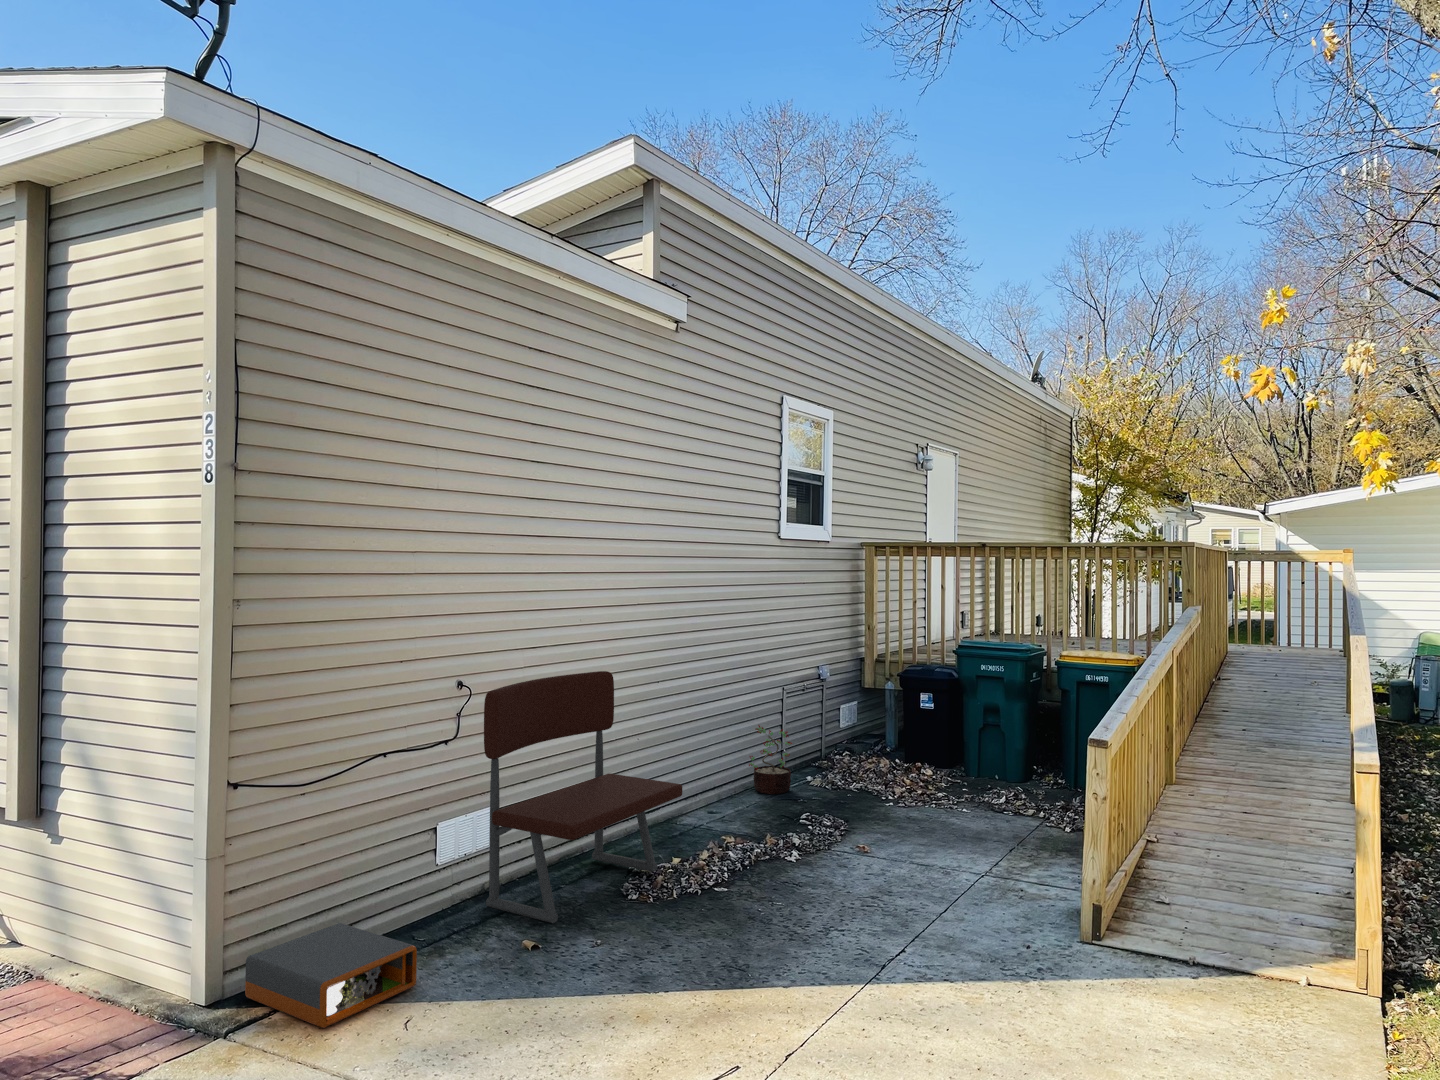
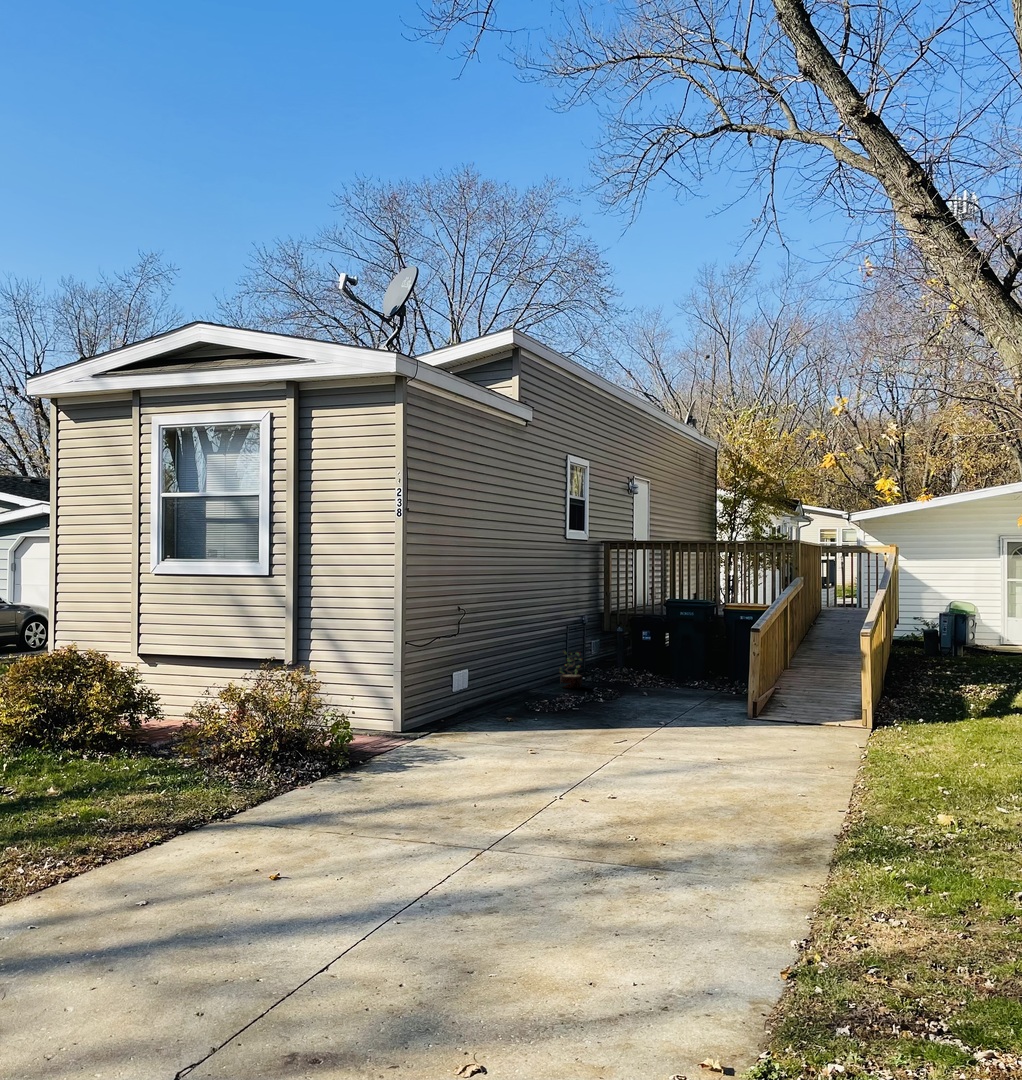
bench: present [484,671,682,923] -> none [479,611,559,722]
storage box: present [245,923,417,1028] -> none [422,715,488,741]

